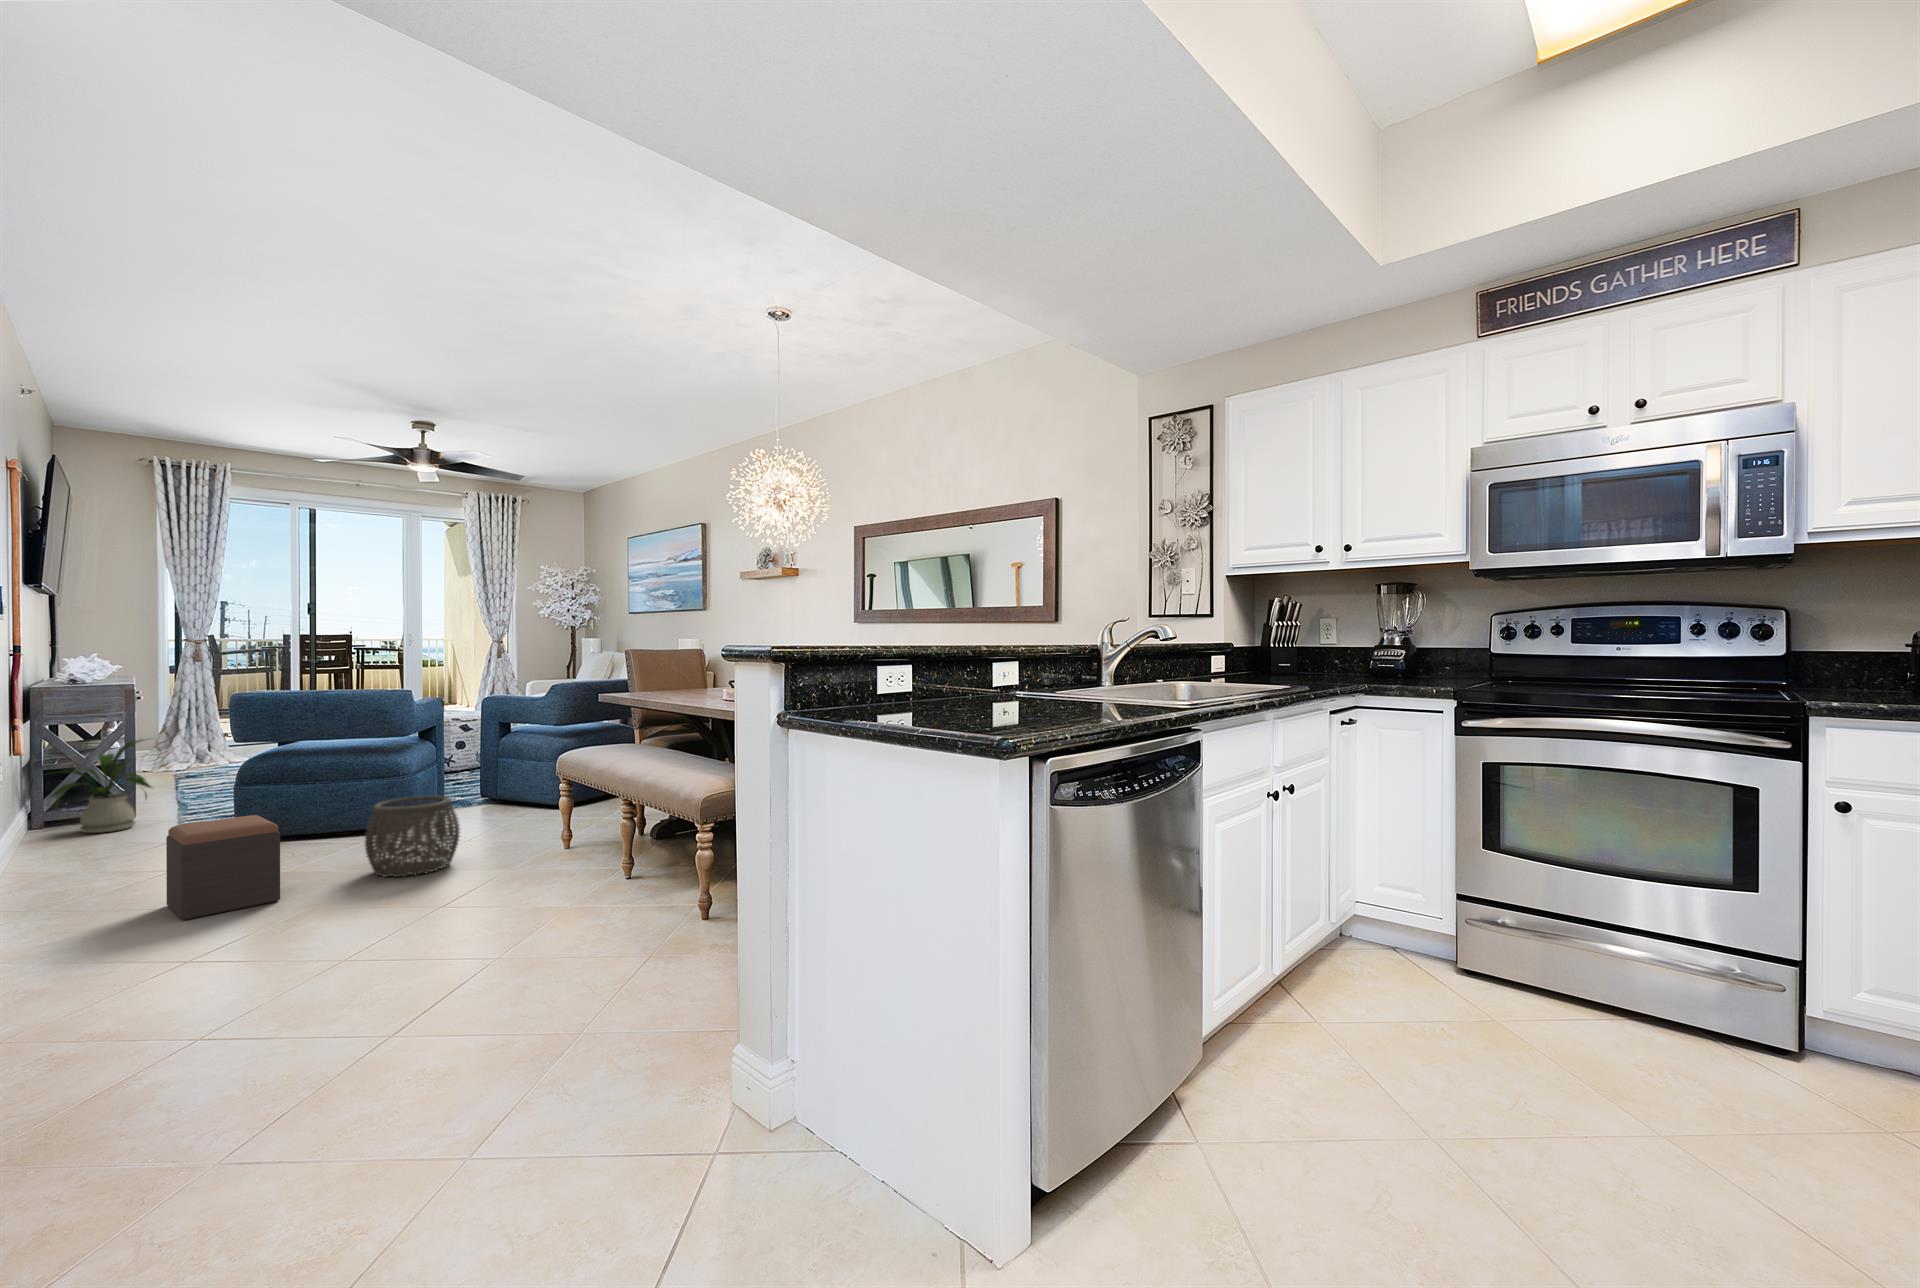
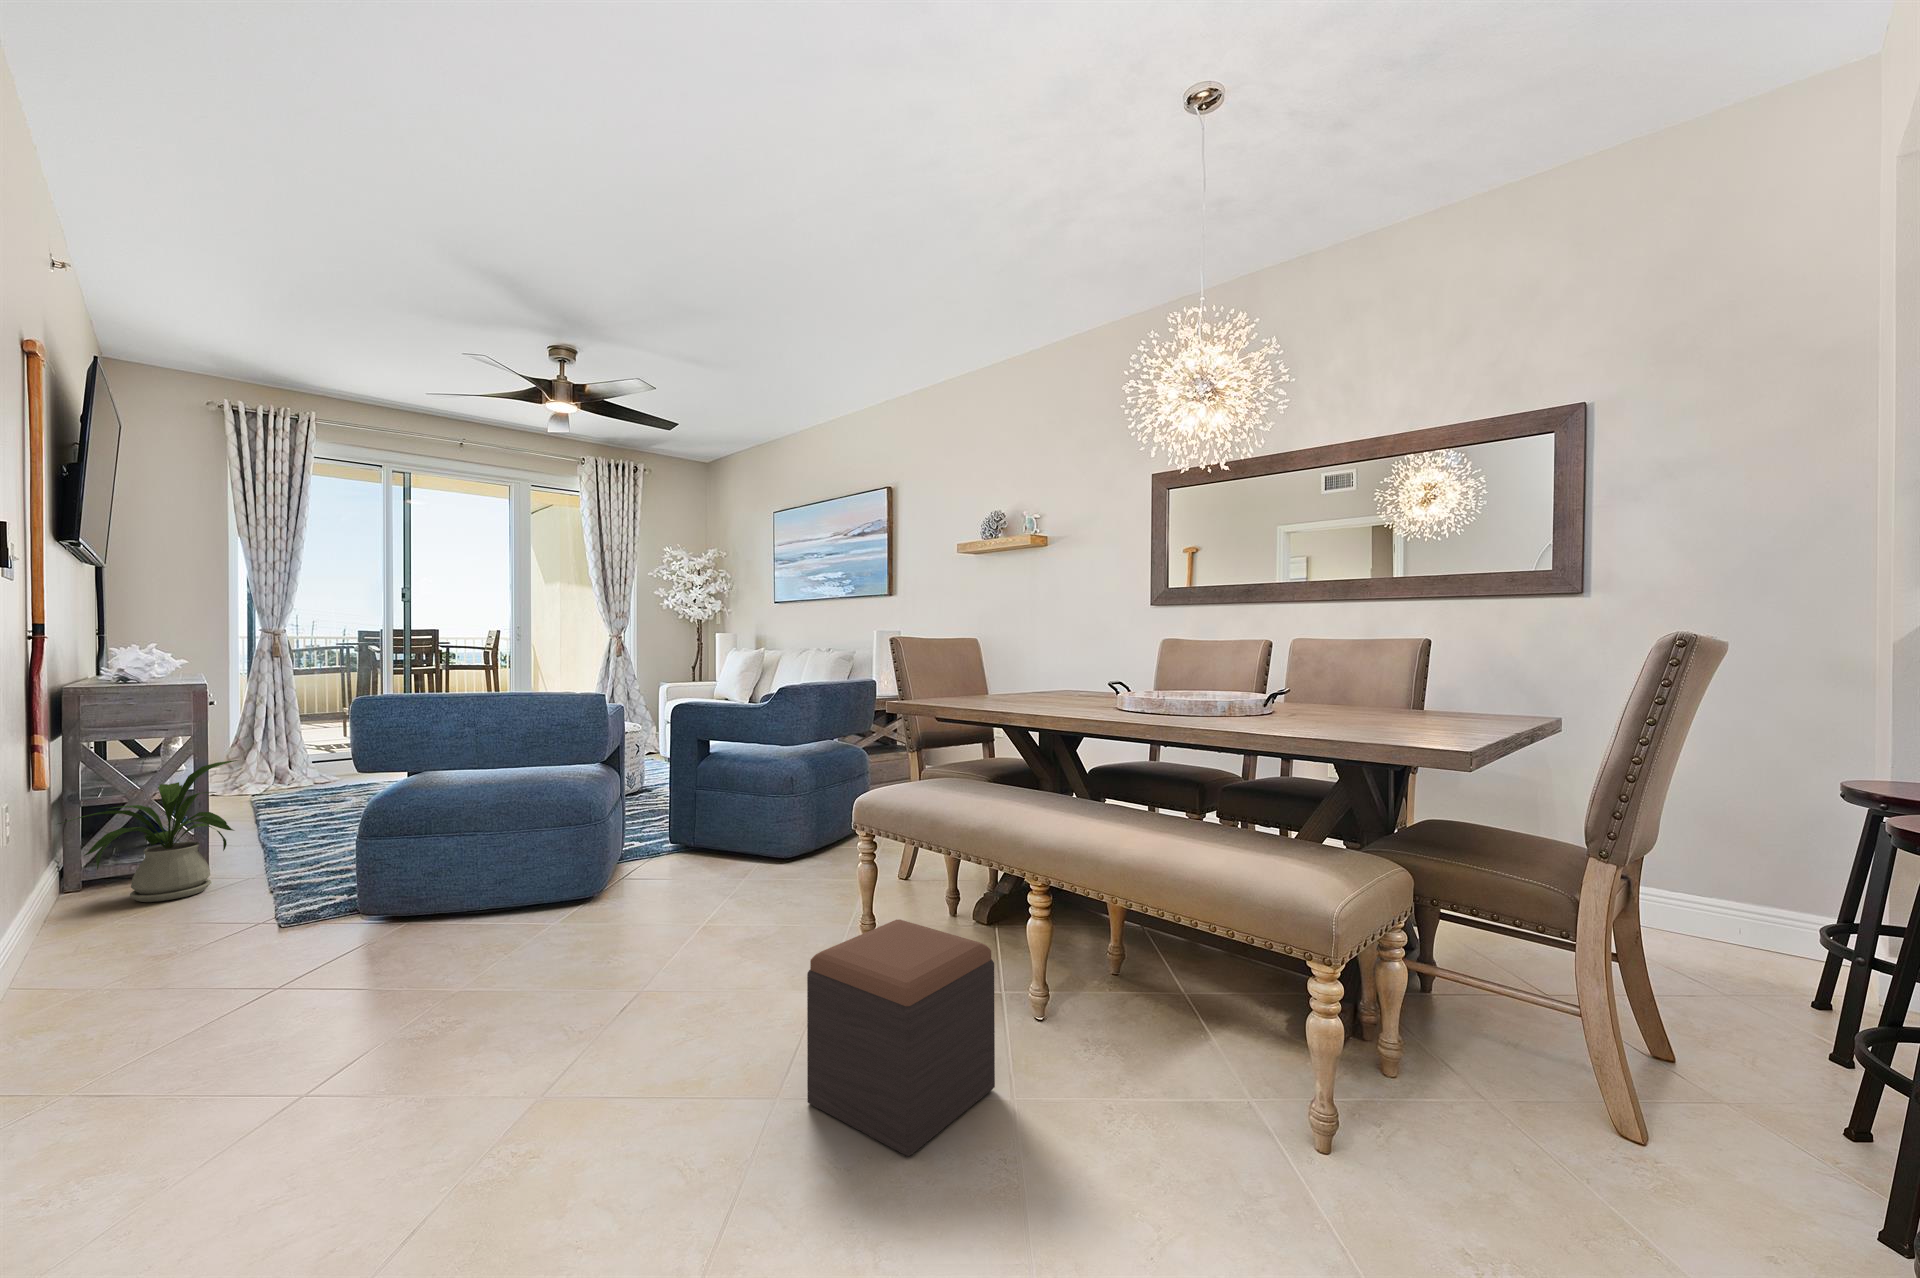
woven basket: present [365,796,460,877] -> none [593,858,733,1004]
footstool: present [166,815,280,920] -> present [807,920,995,1157]

